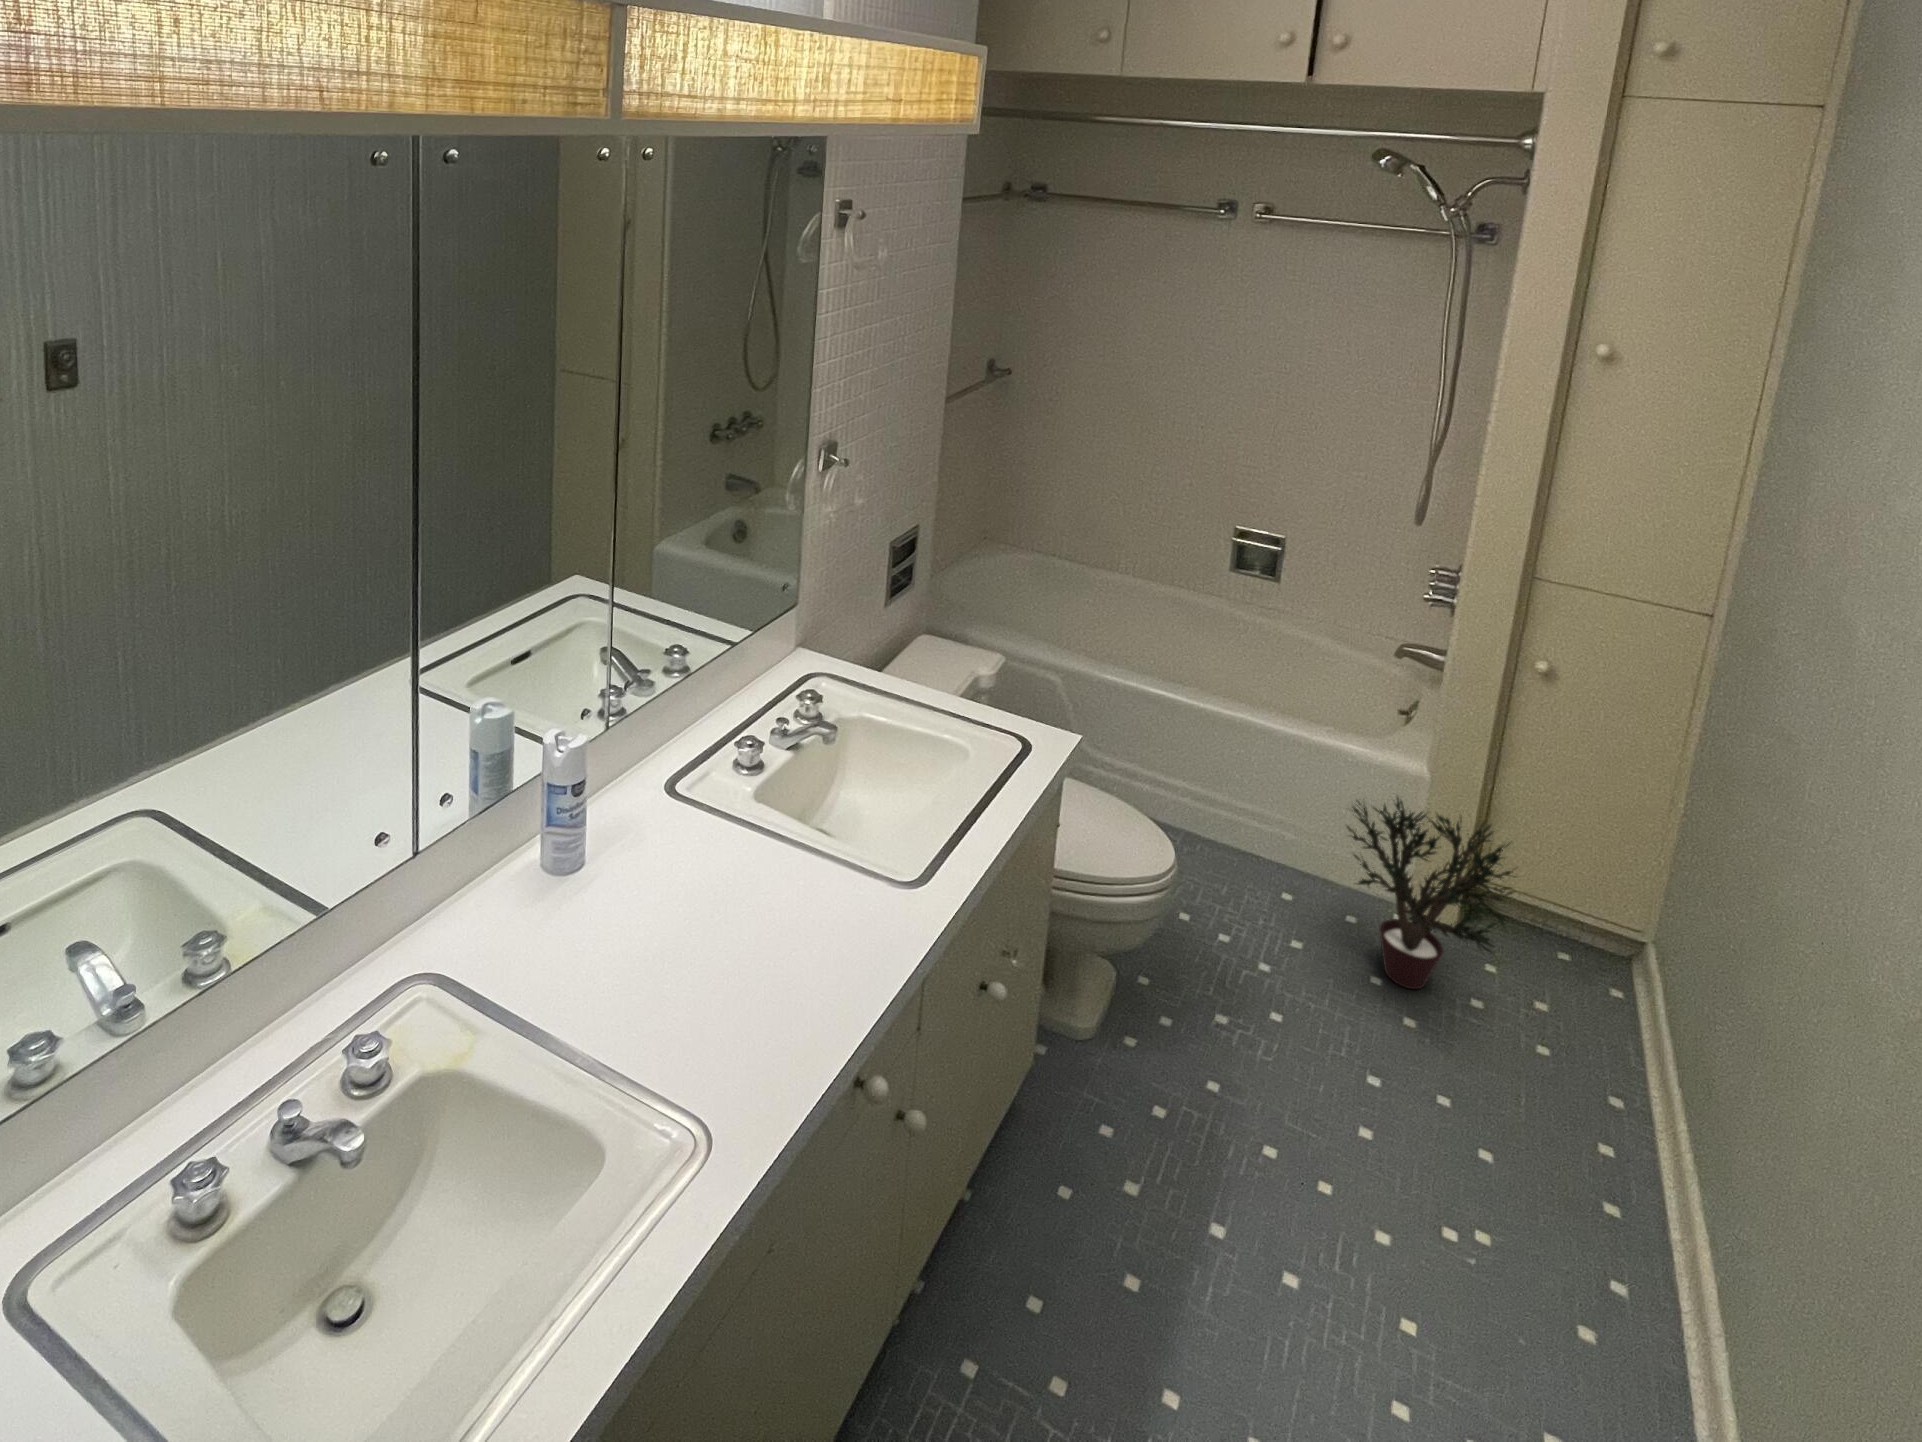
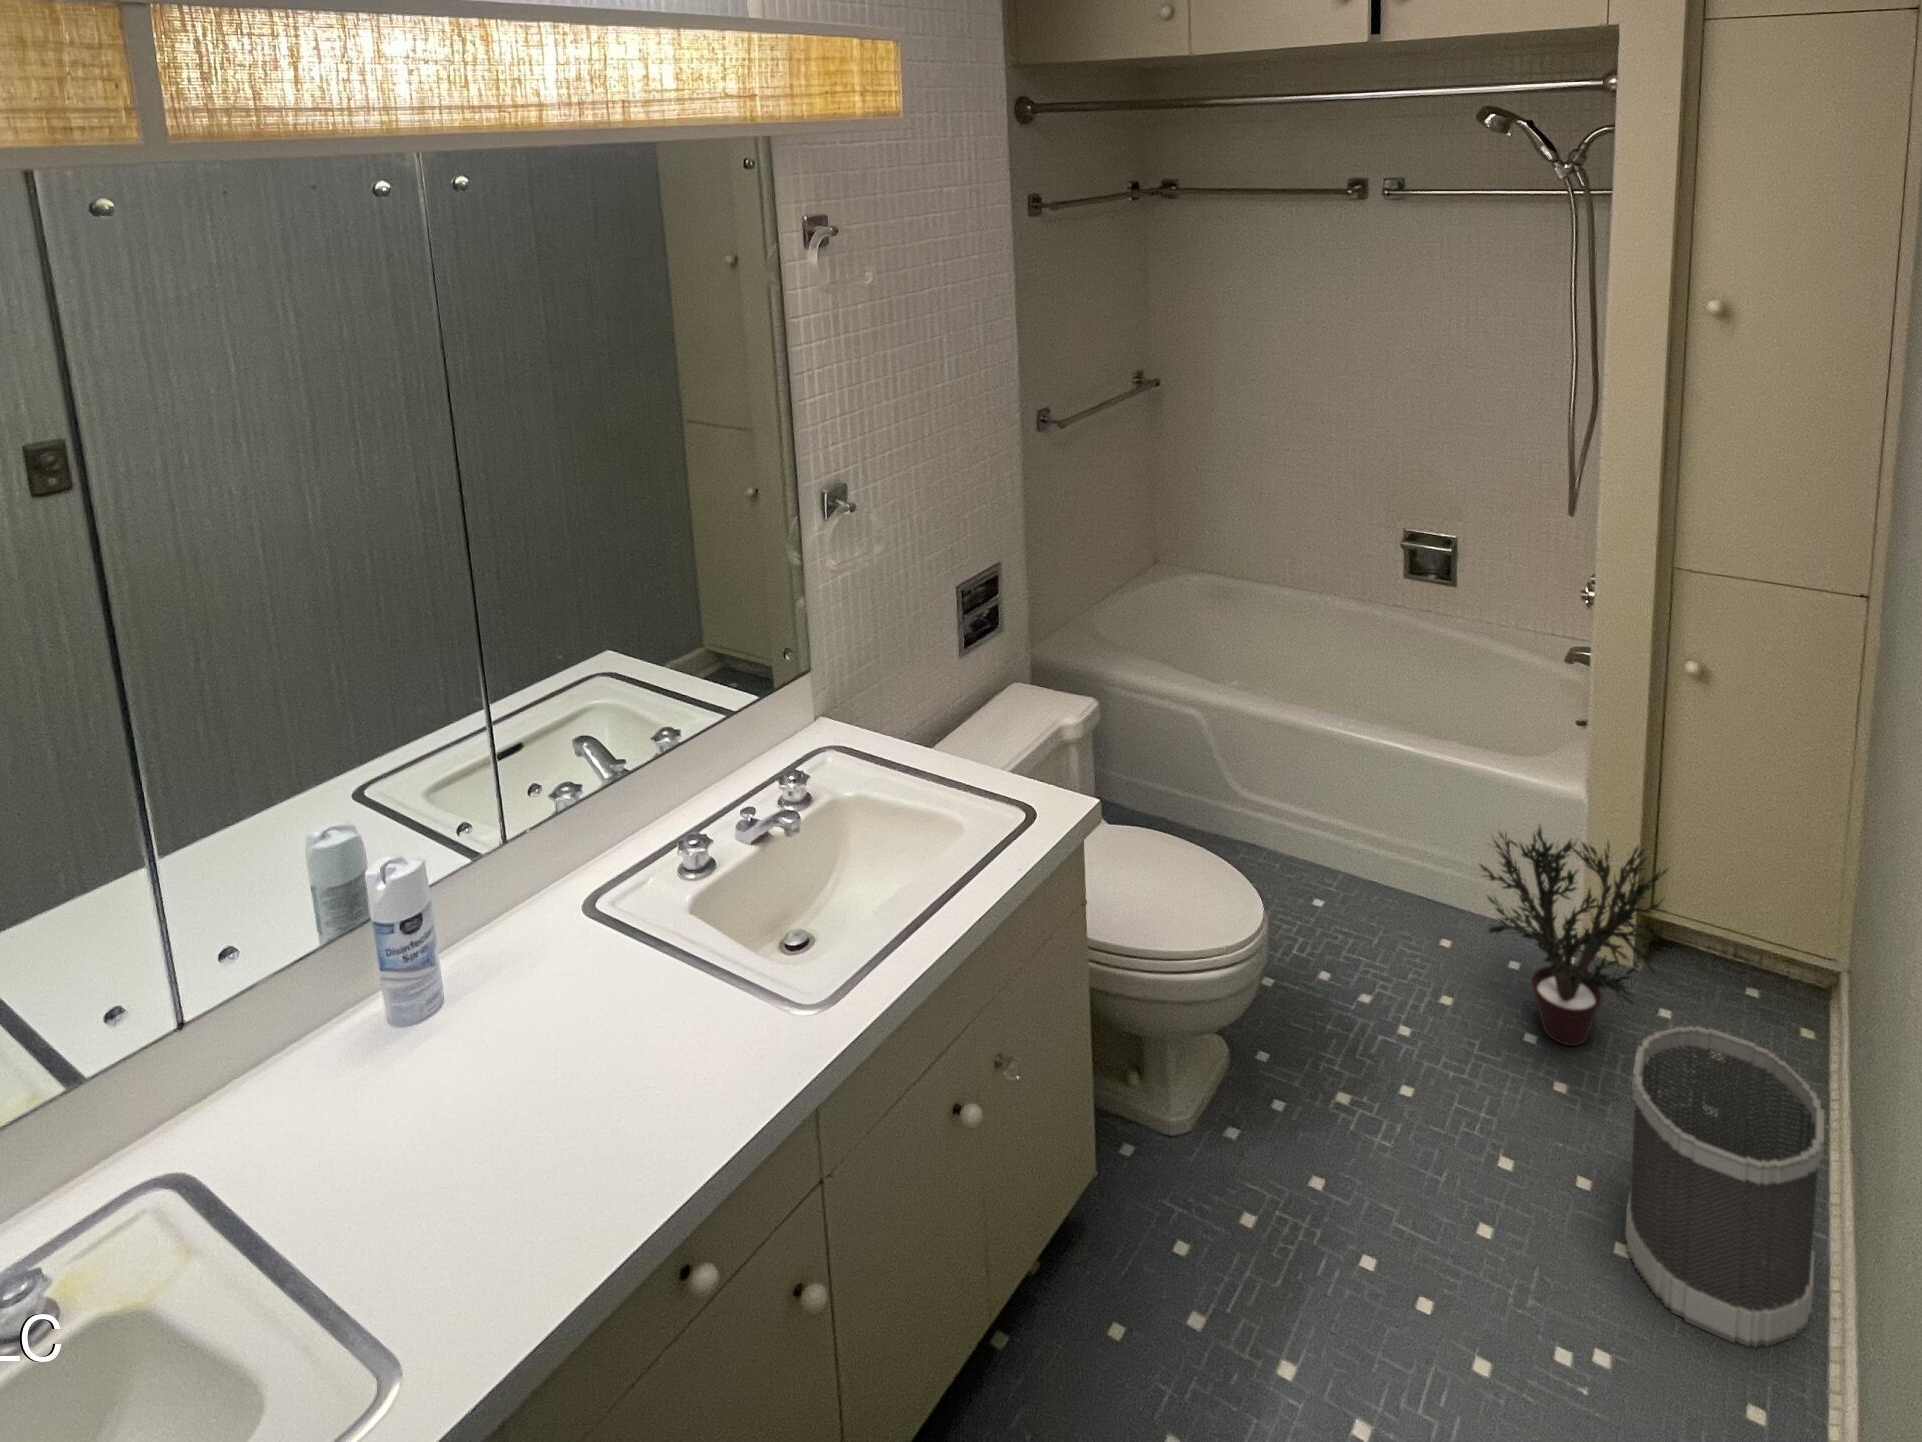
wastebasket: none [1487,973,1689,1243] -> present [1625,1026,1824,1347]

